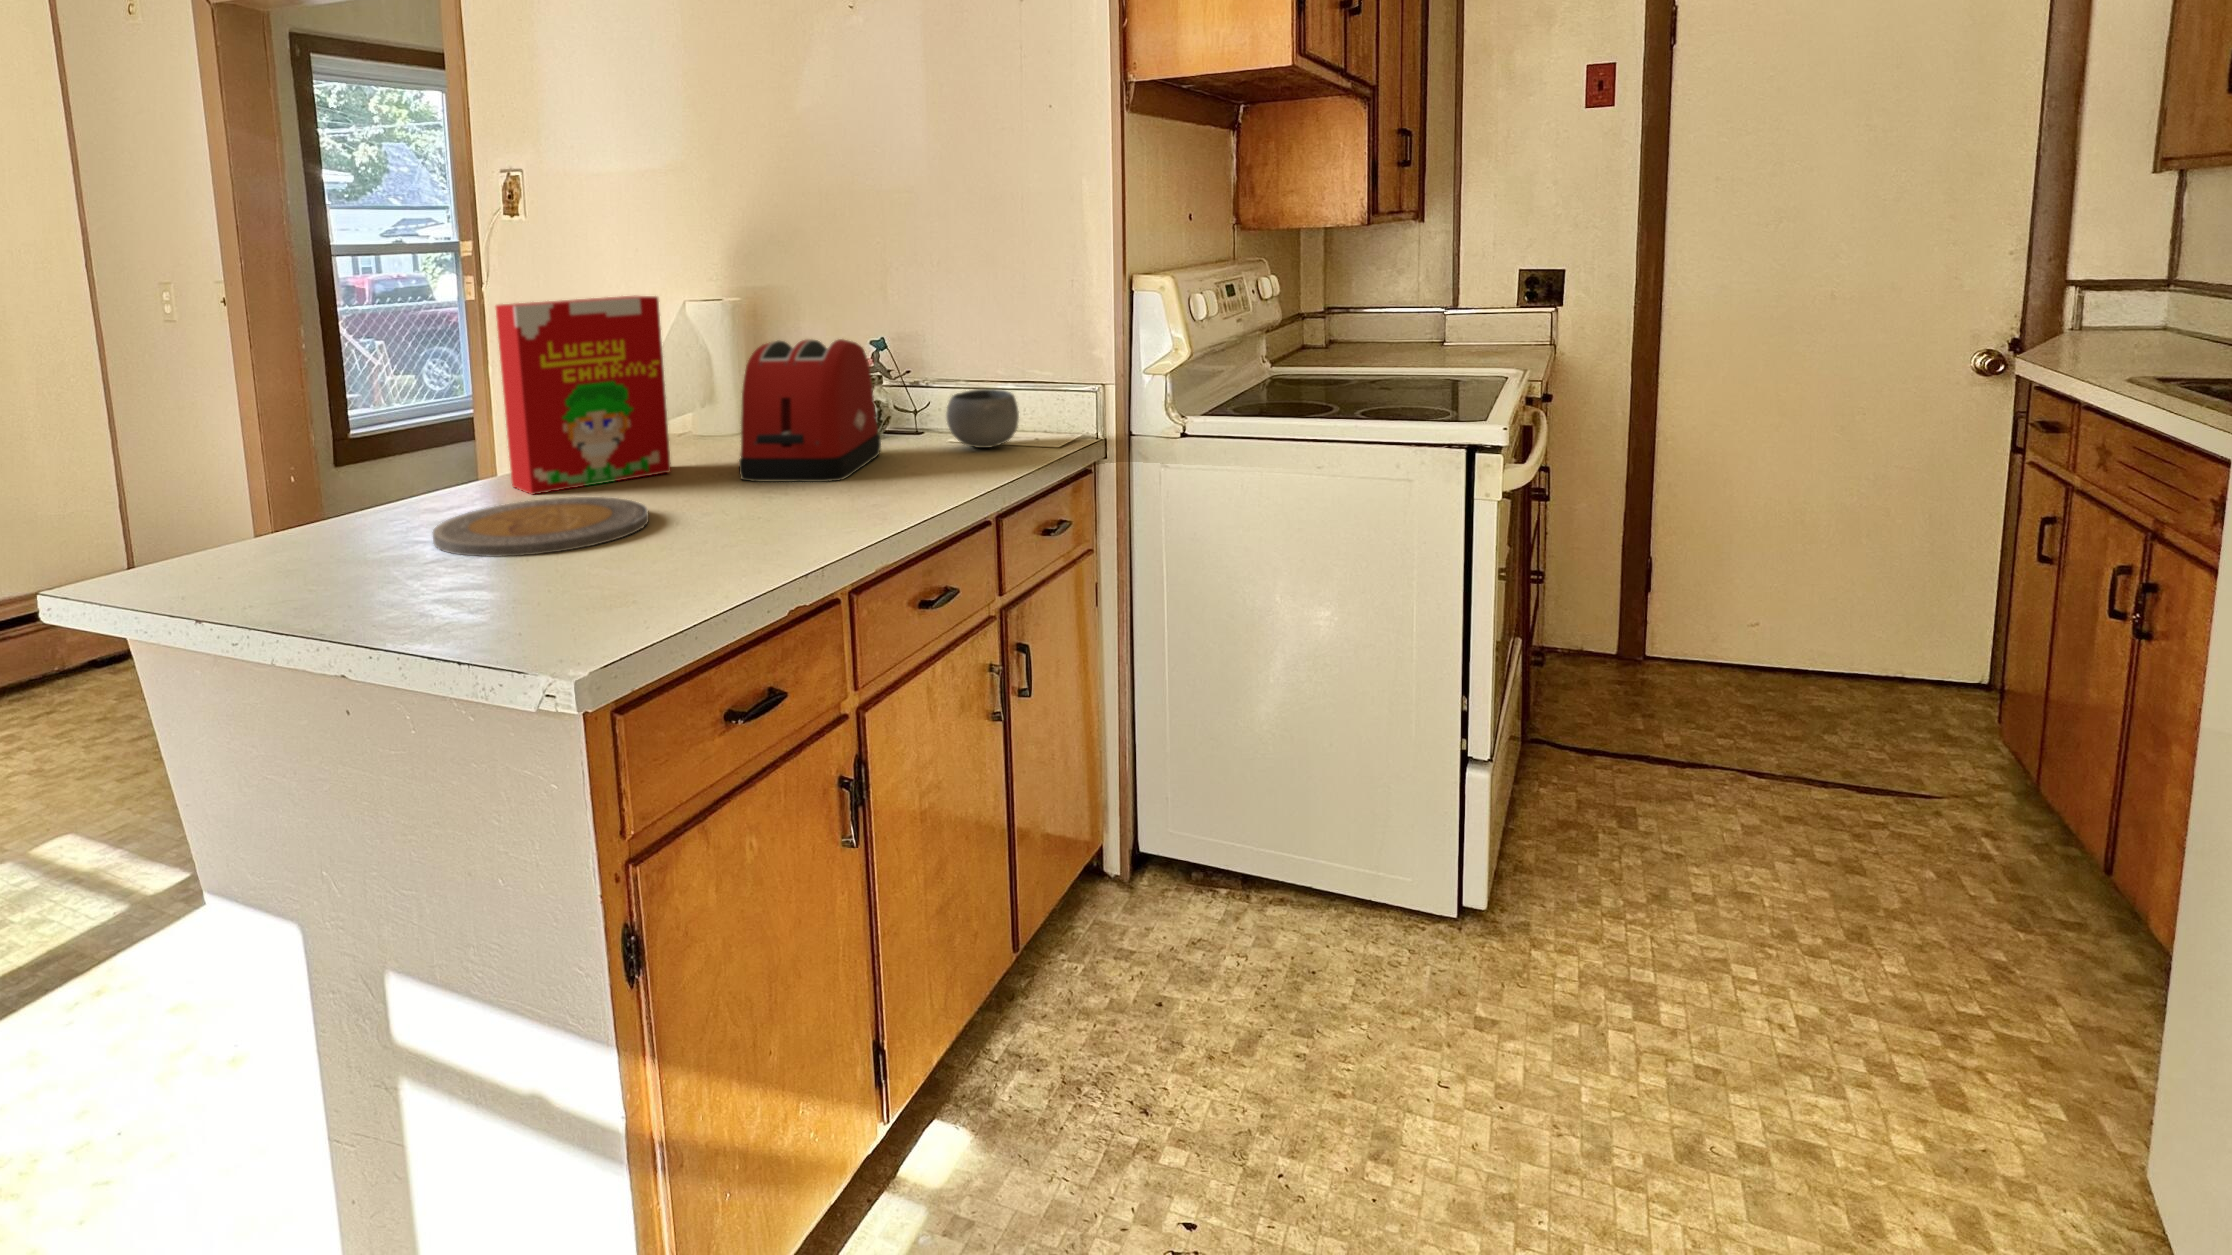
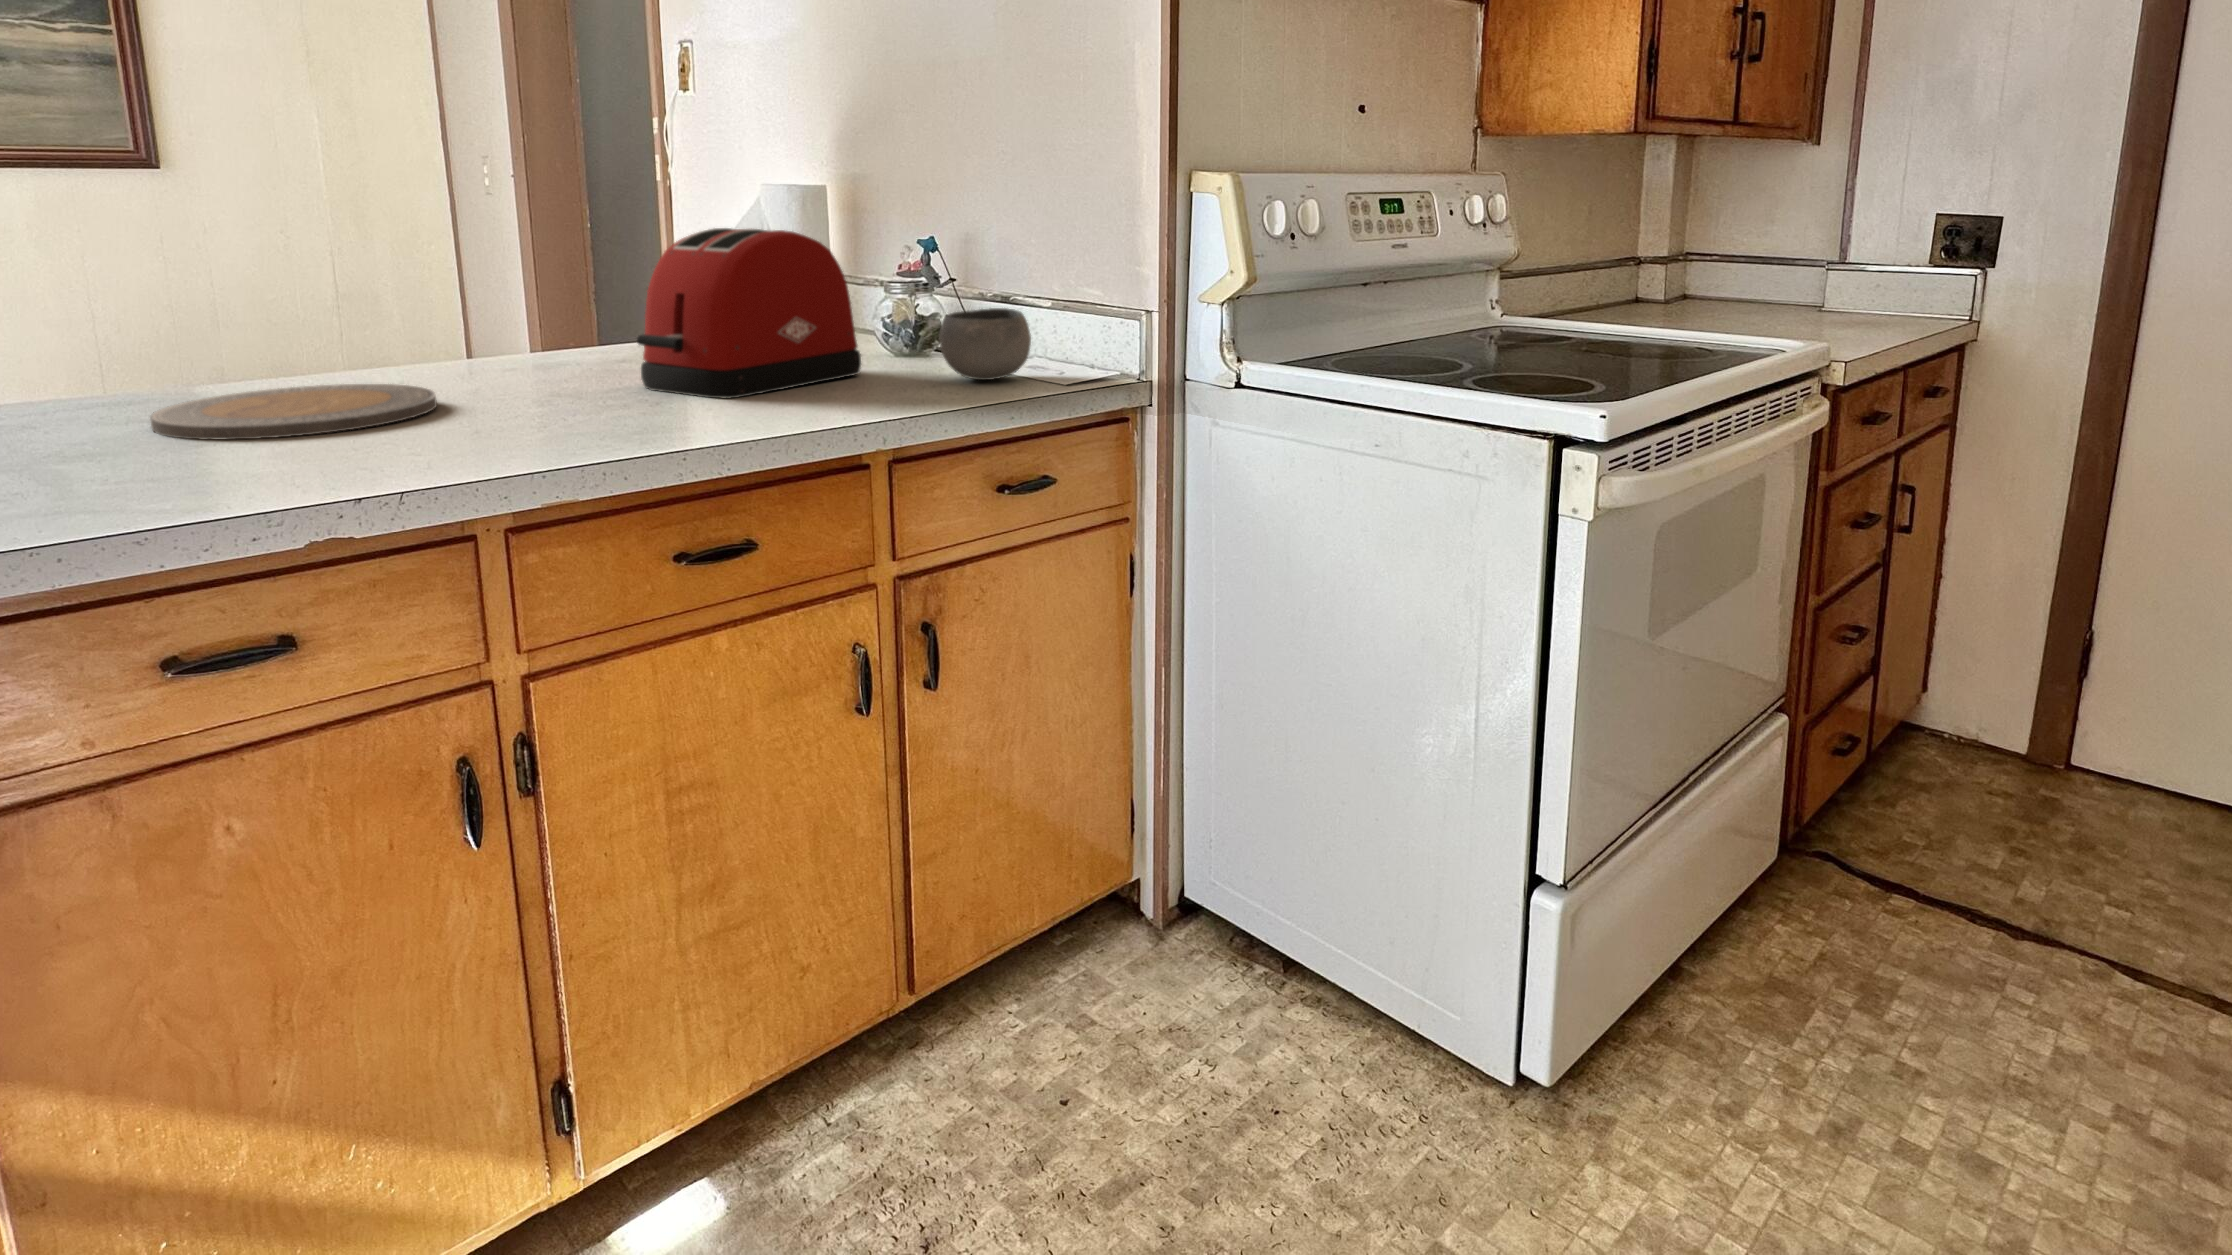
cereal box: present [496,296,671,495] -> none [402,166,613,380]

